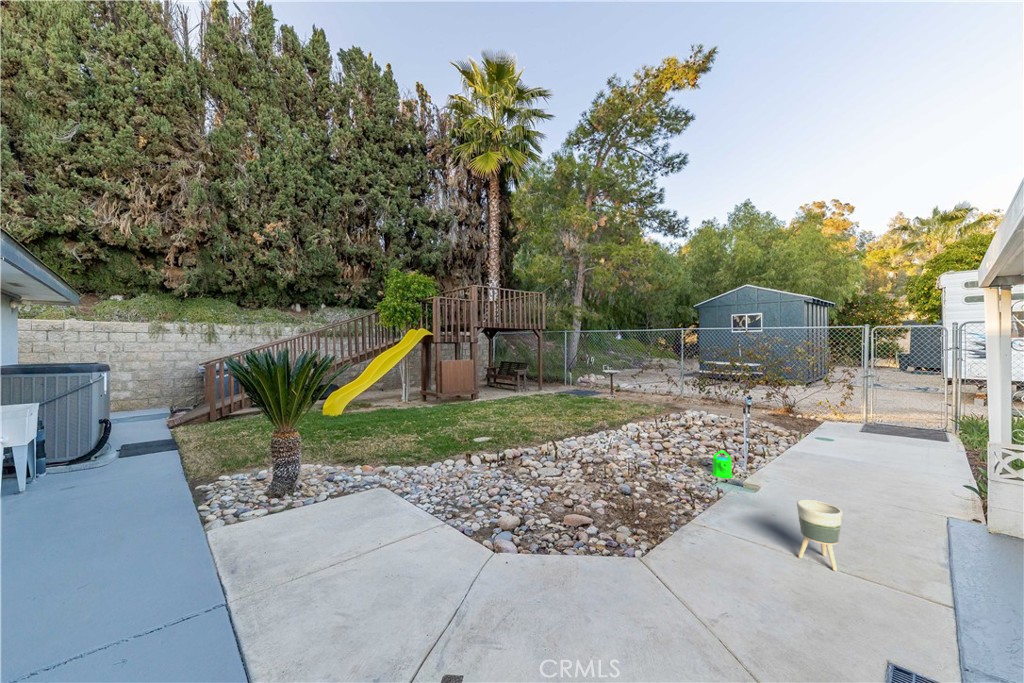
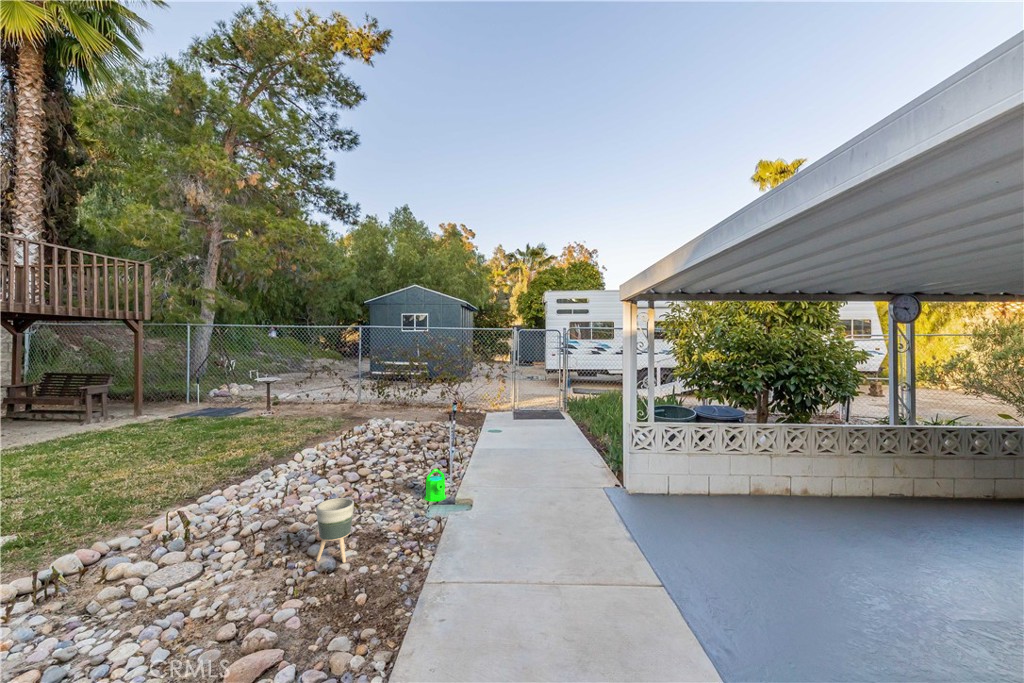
planter: present [797,500,843,571] -> present [316,498,354,563]

